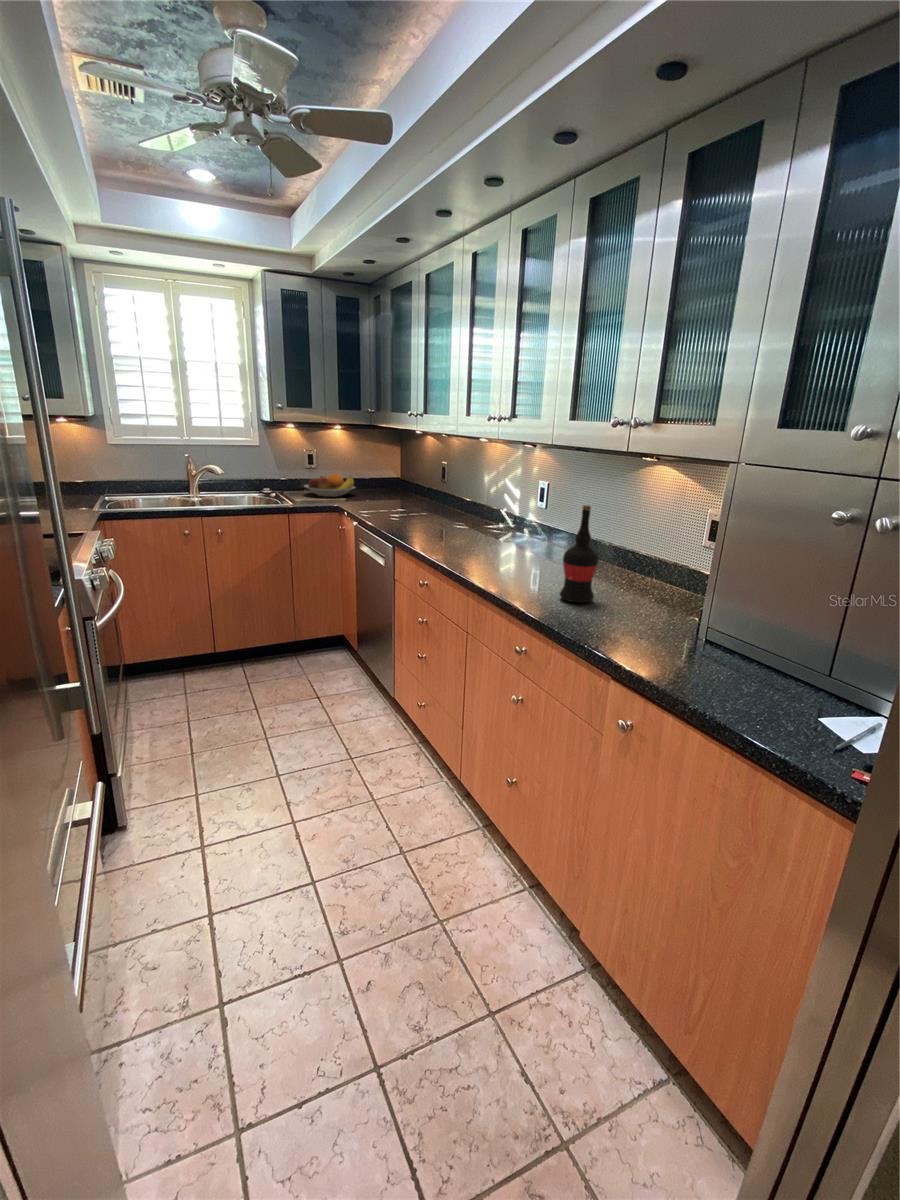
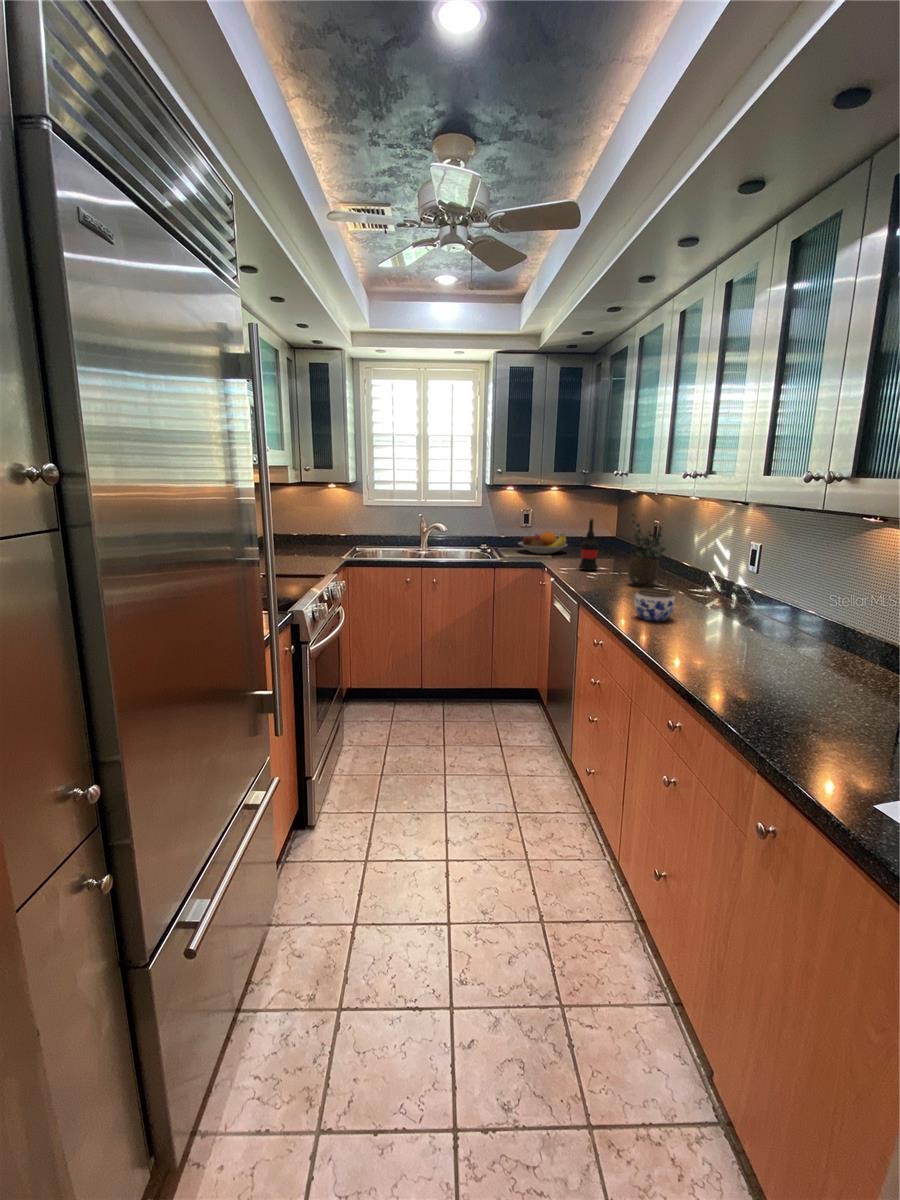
potted plant: none [429,454,464,525] -> present [629,514,665,586]
wine bottle: present [560,505,598,603] -> present [579,518,599,570]
jar: none [454,527,491,558] -> present [634,588,675,621]

